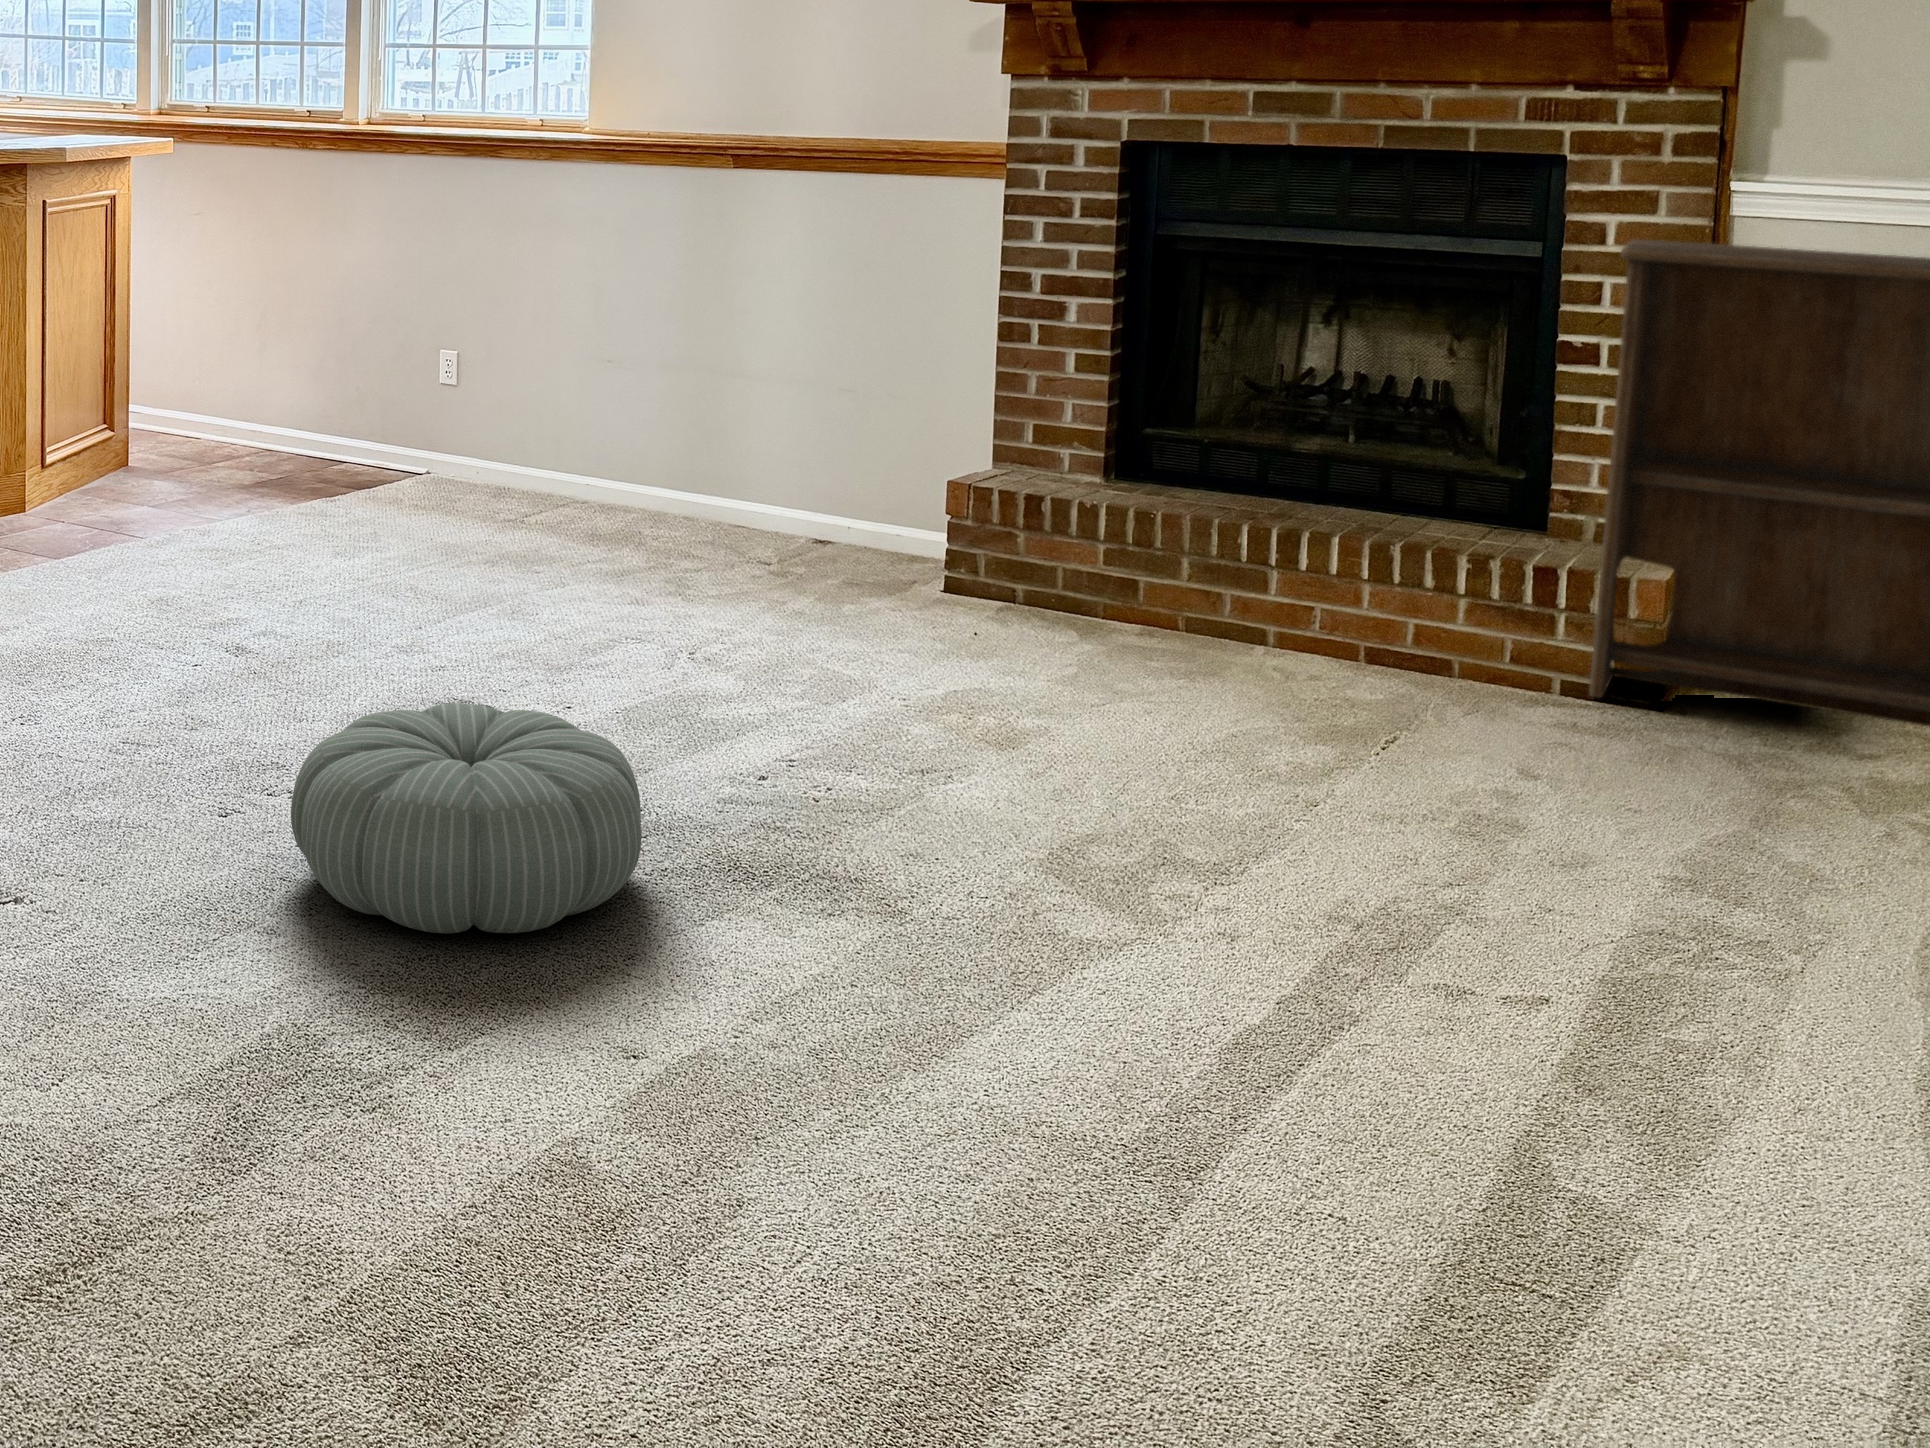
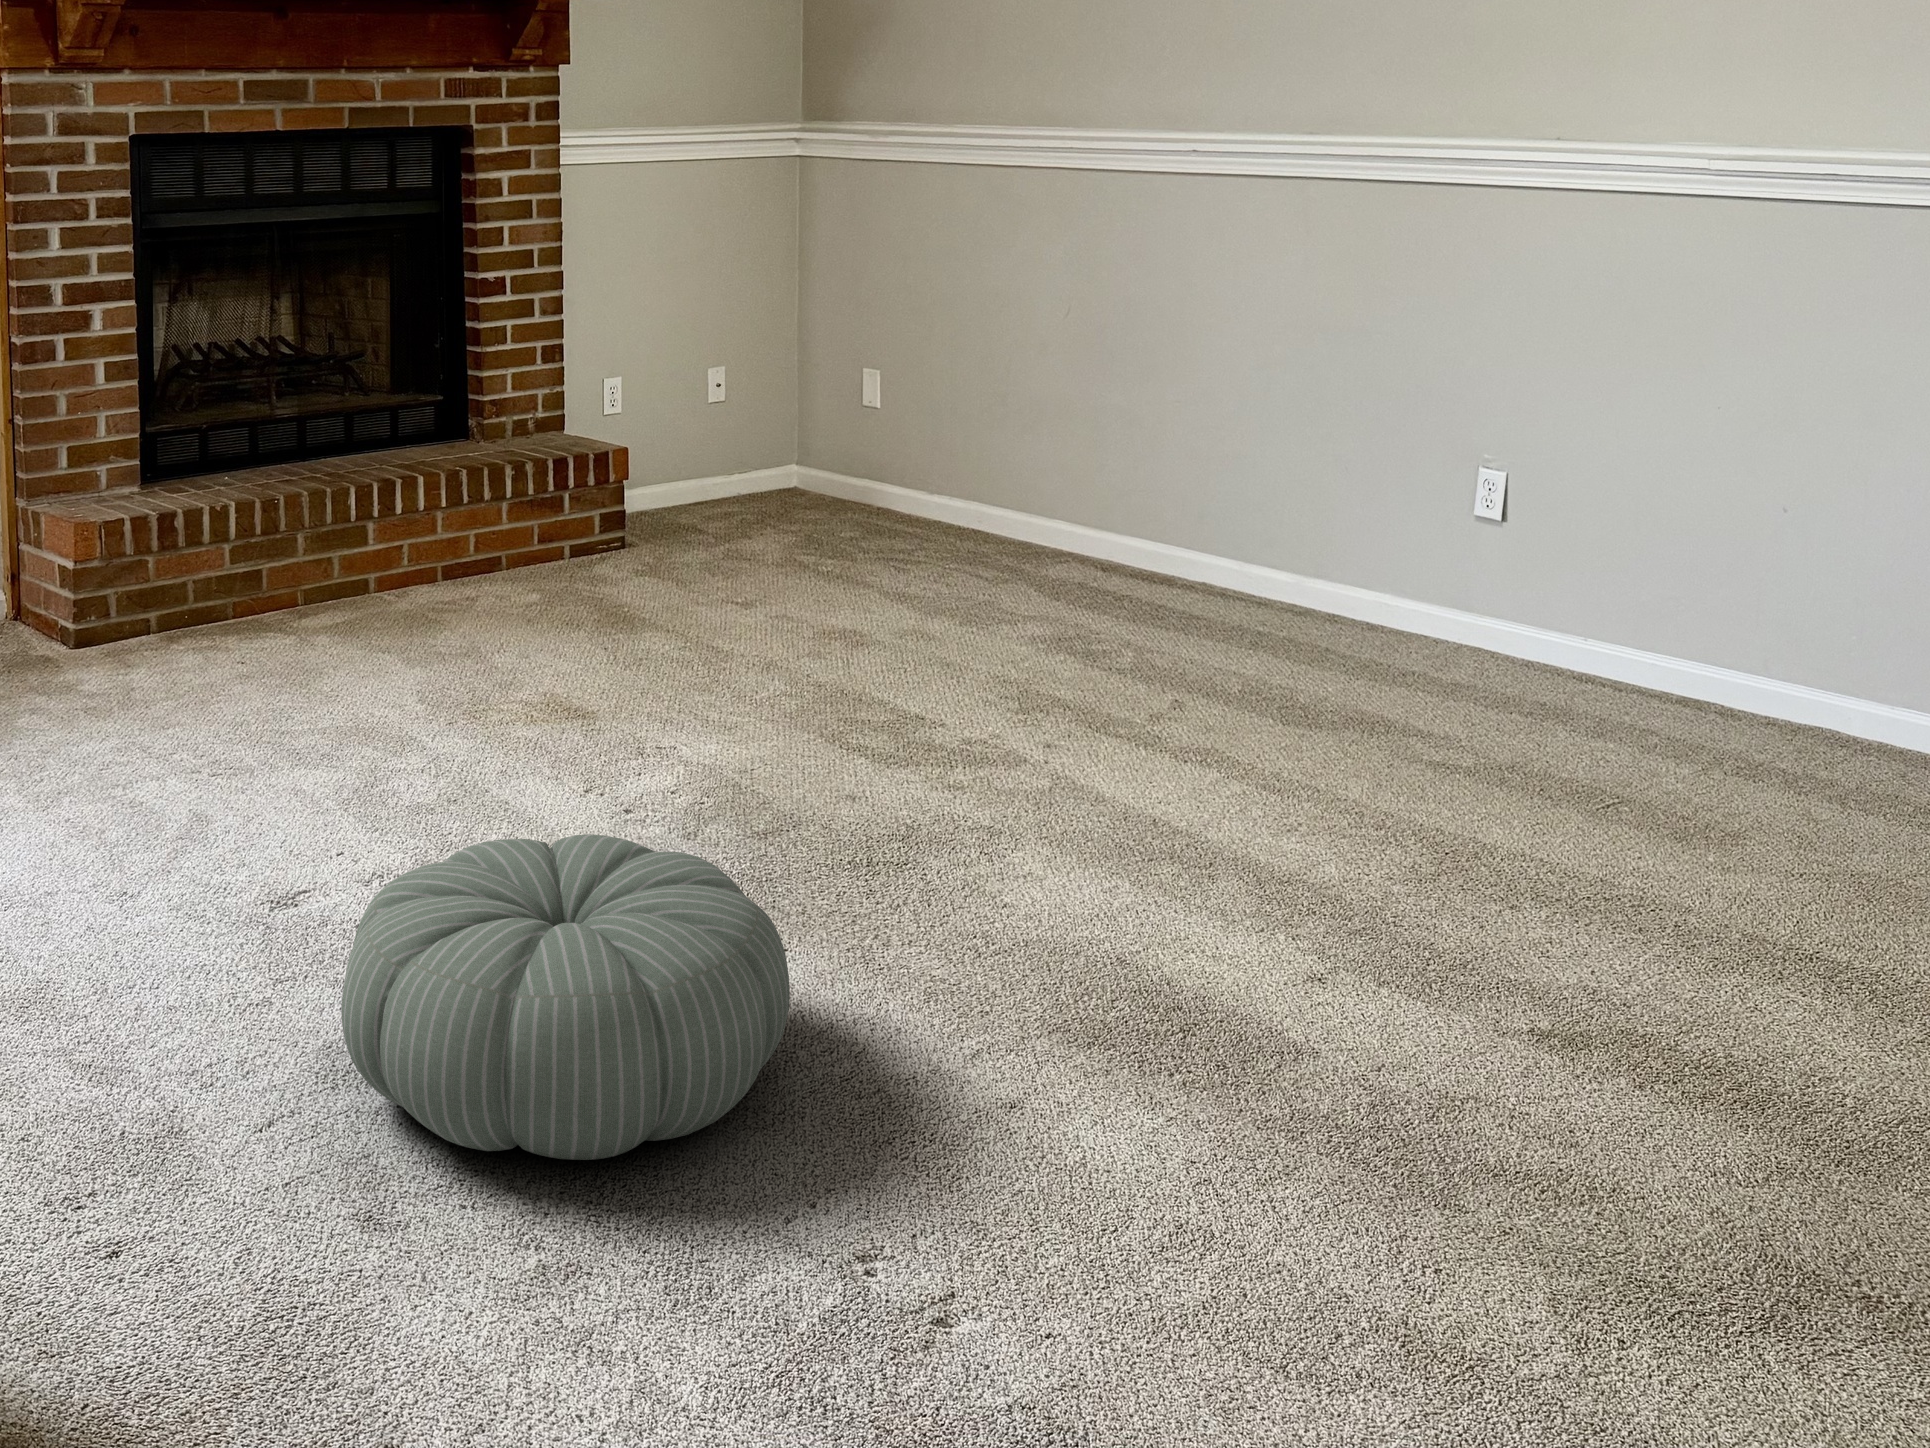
bookshelf: present [1589,239,1930,727] -> none [556,175,841,558]

